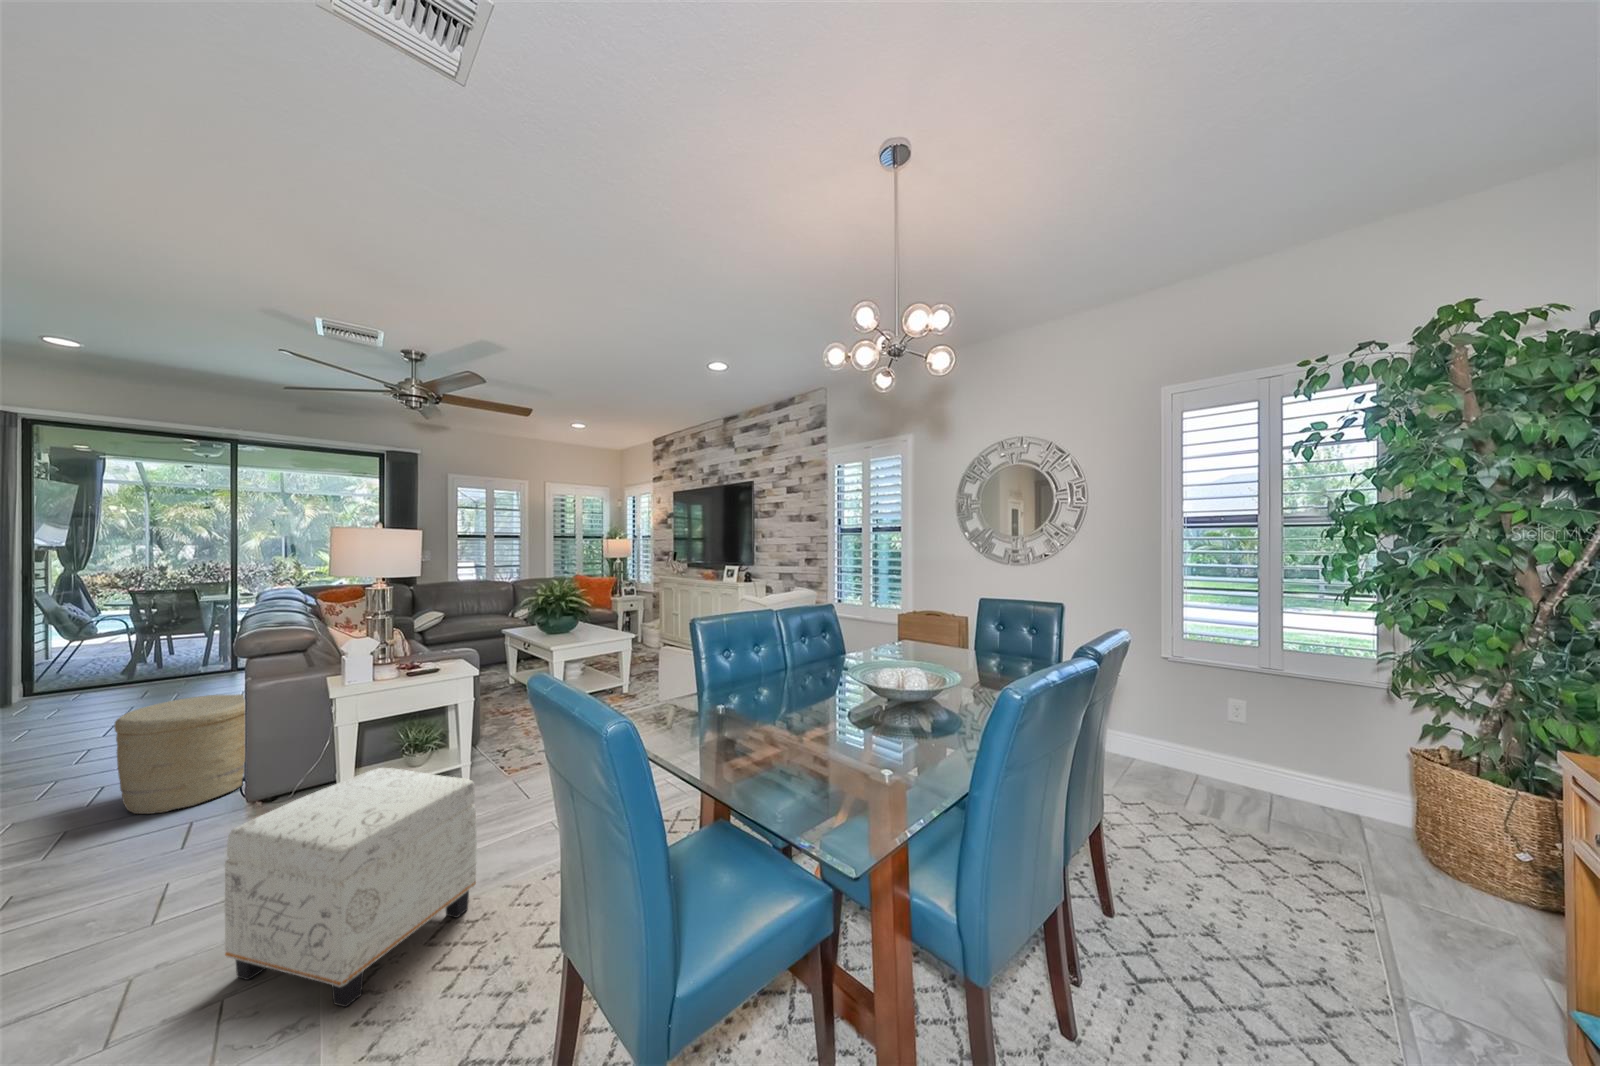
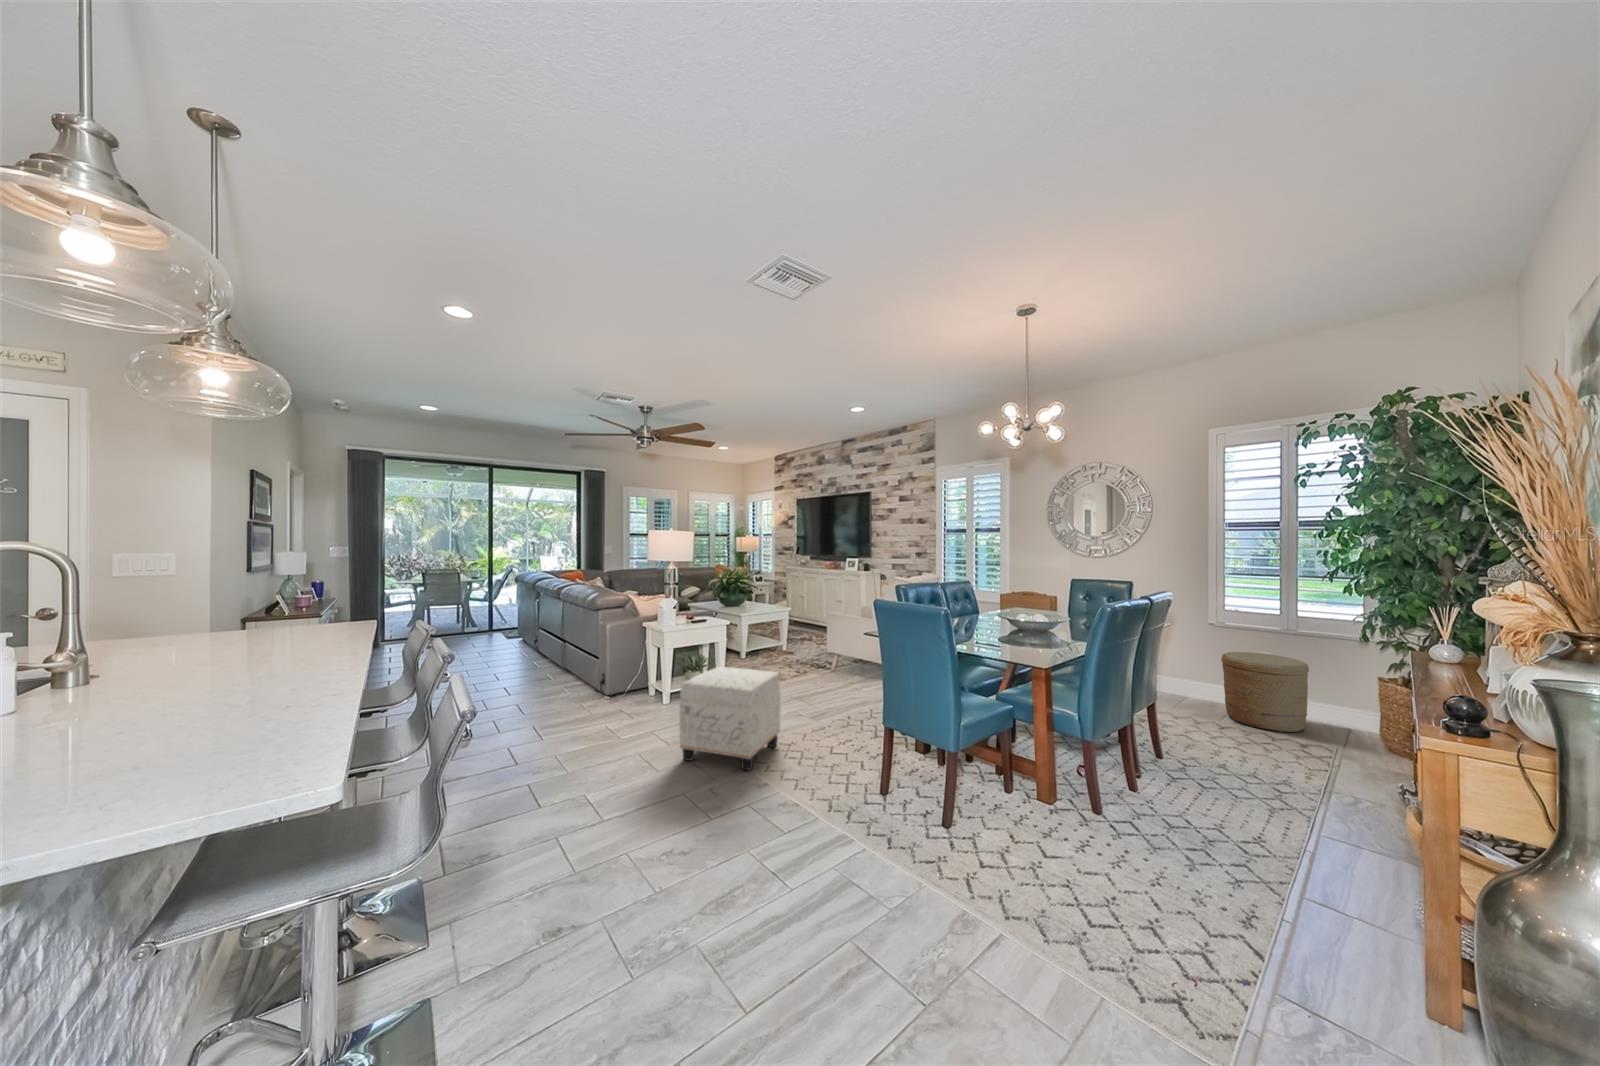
woven basket: present [114,694,245,814] -> present [1221,652,1309,732]

